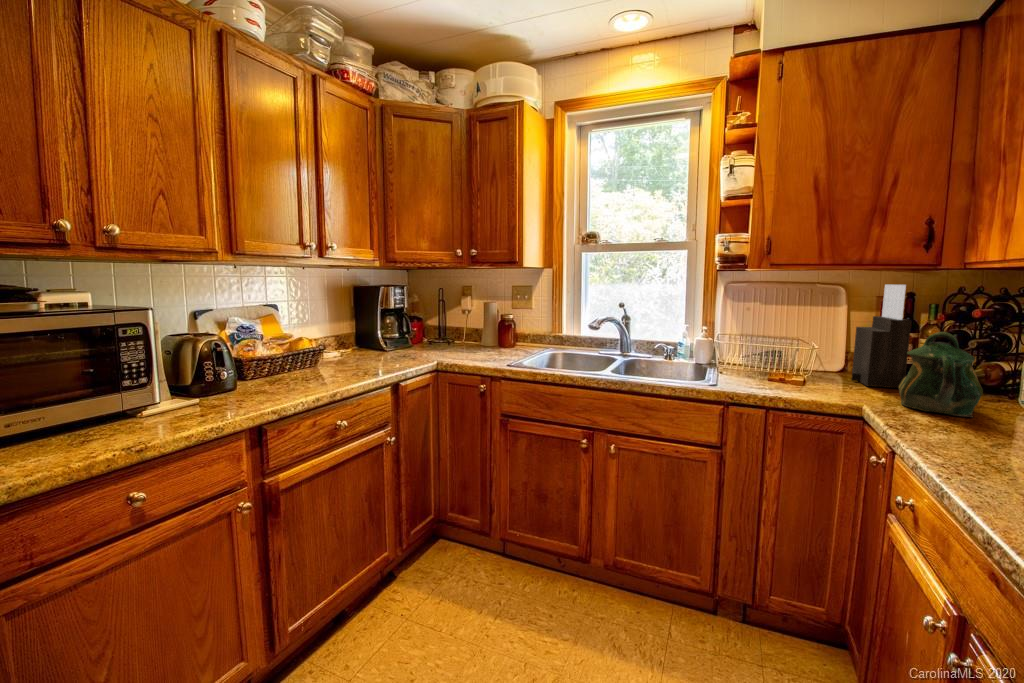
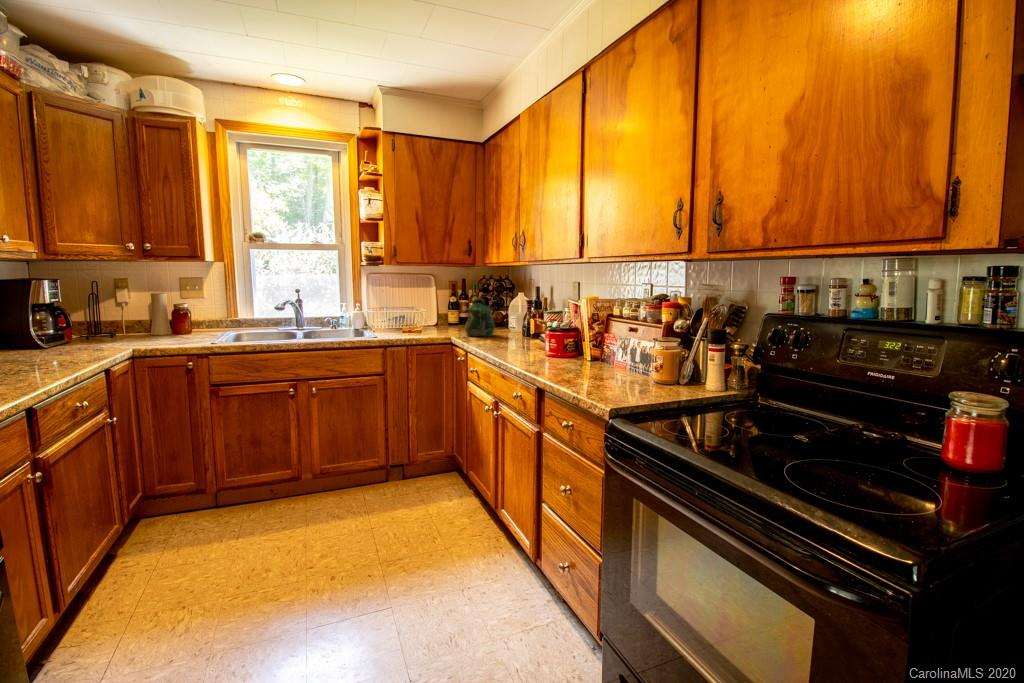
knife block: present [851,284,911,388] -> none [443,275,467,331]

